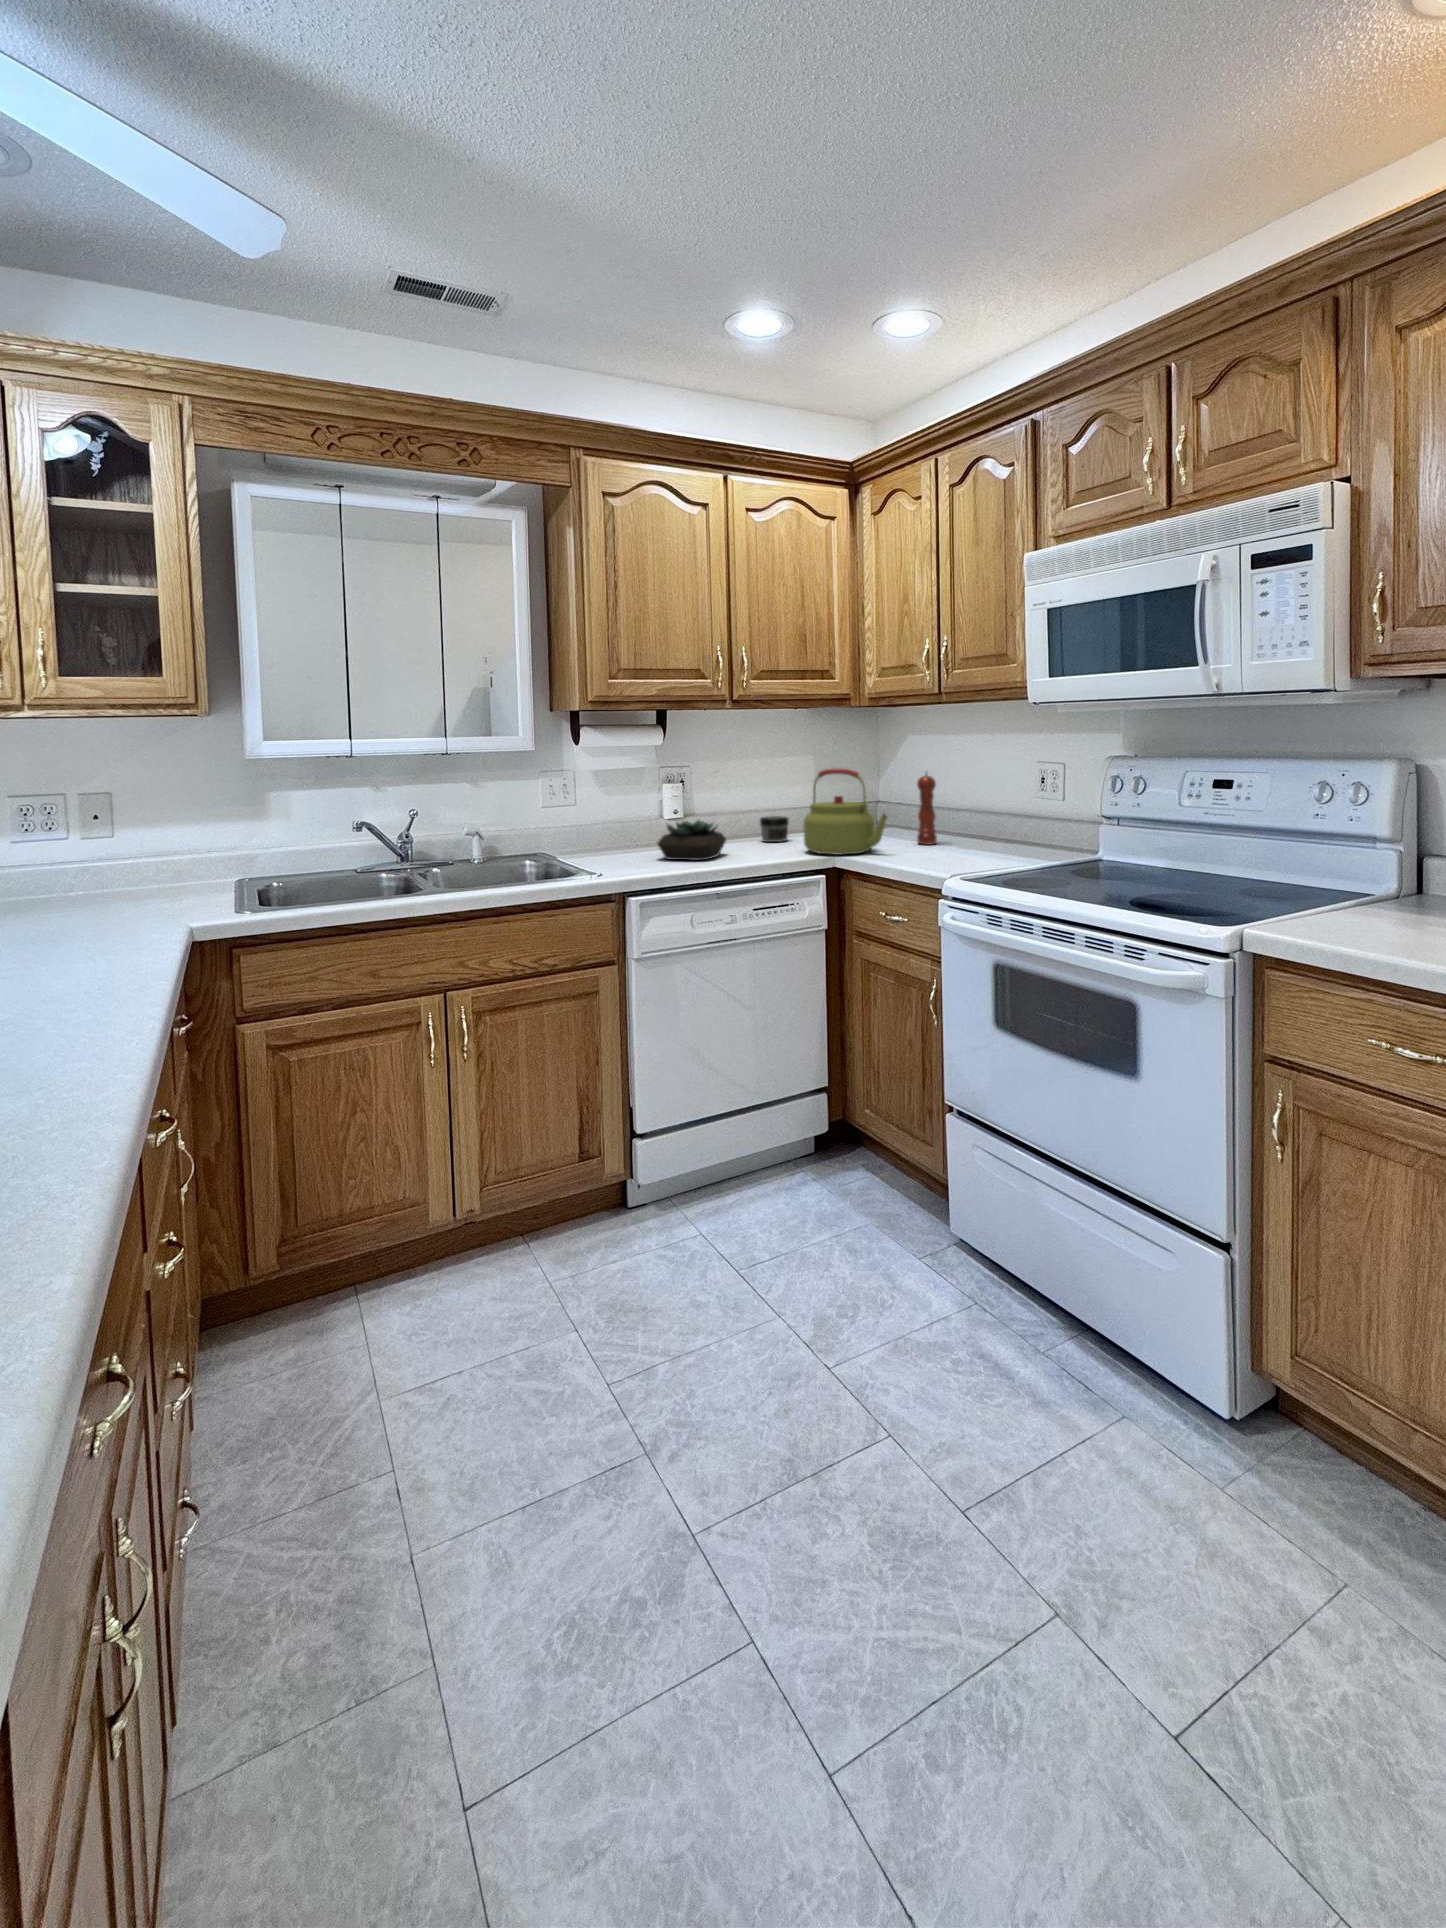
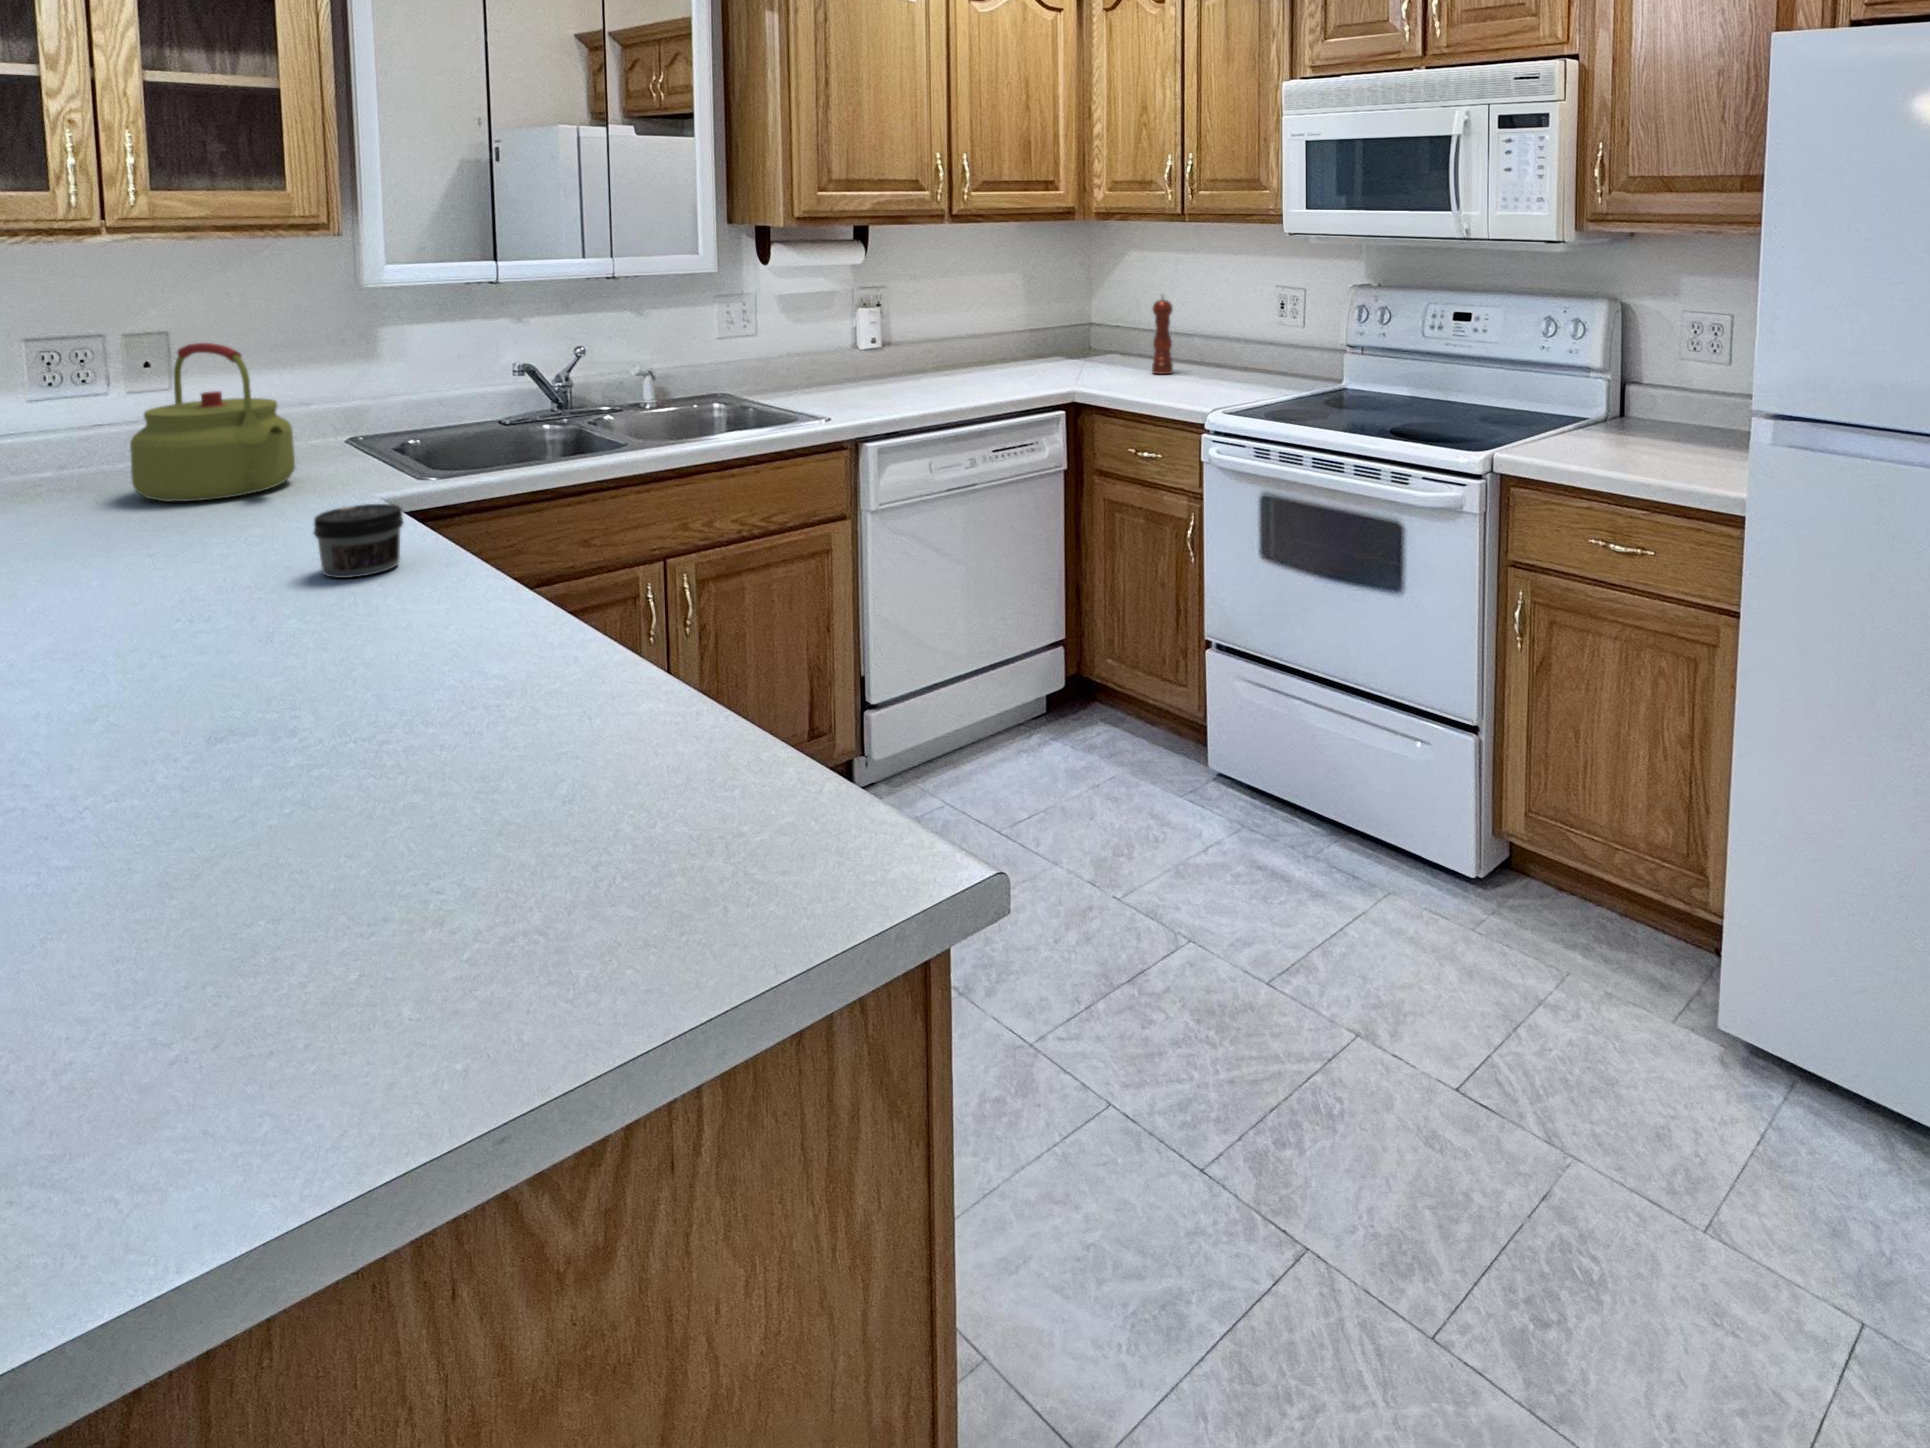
kettle: present [804,769,887,855] -> present [130,343,295,502]
jar: present [760,816,789,842] -> present [314,504,404,578]
succulent plant: present [658,820,726,860] -> none [870,351,949,399]

